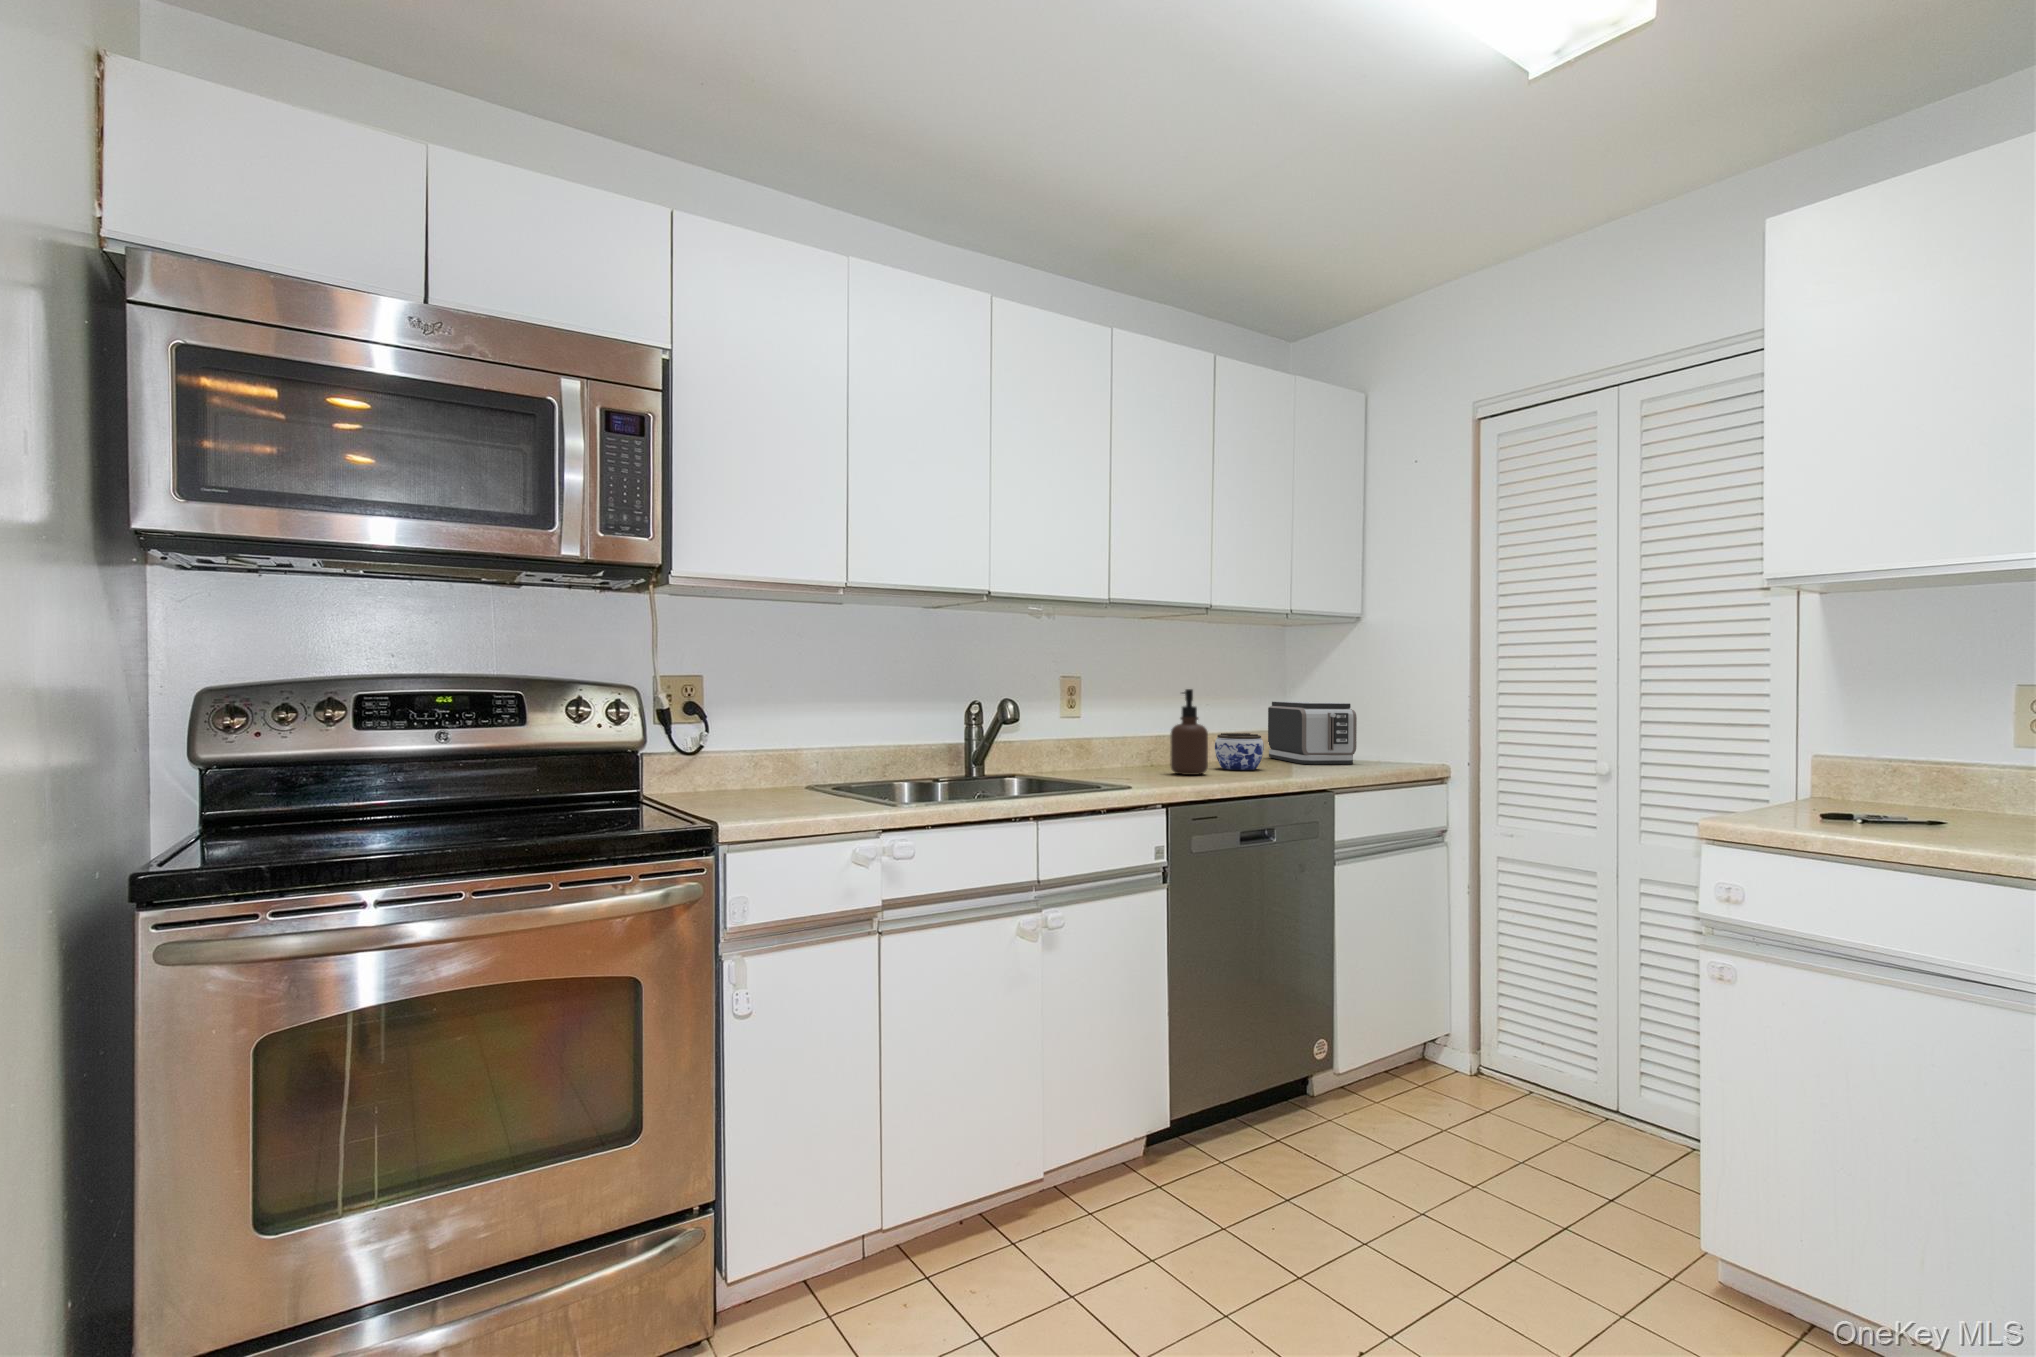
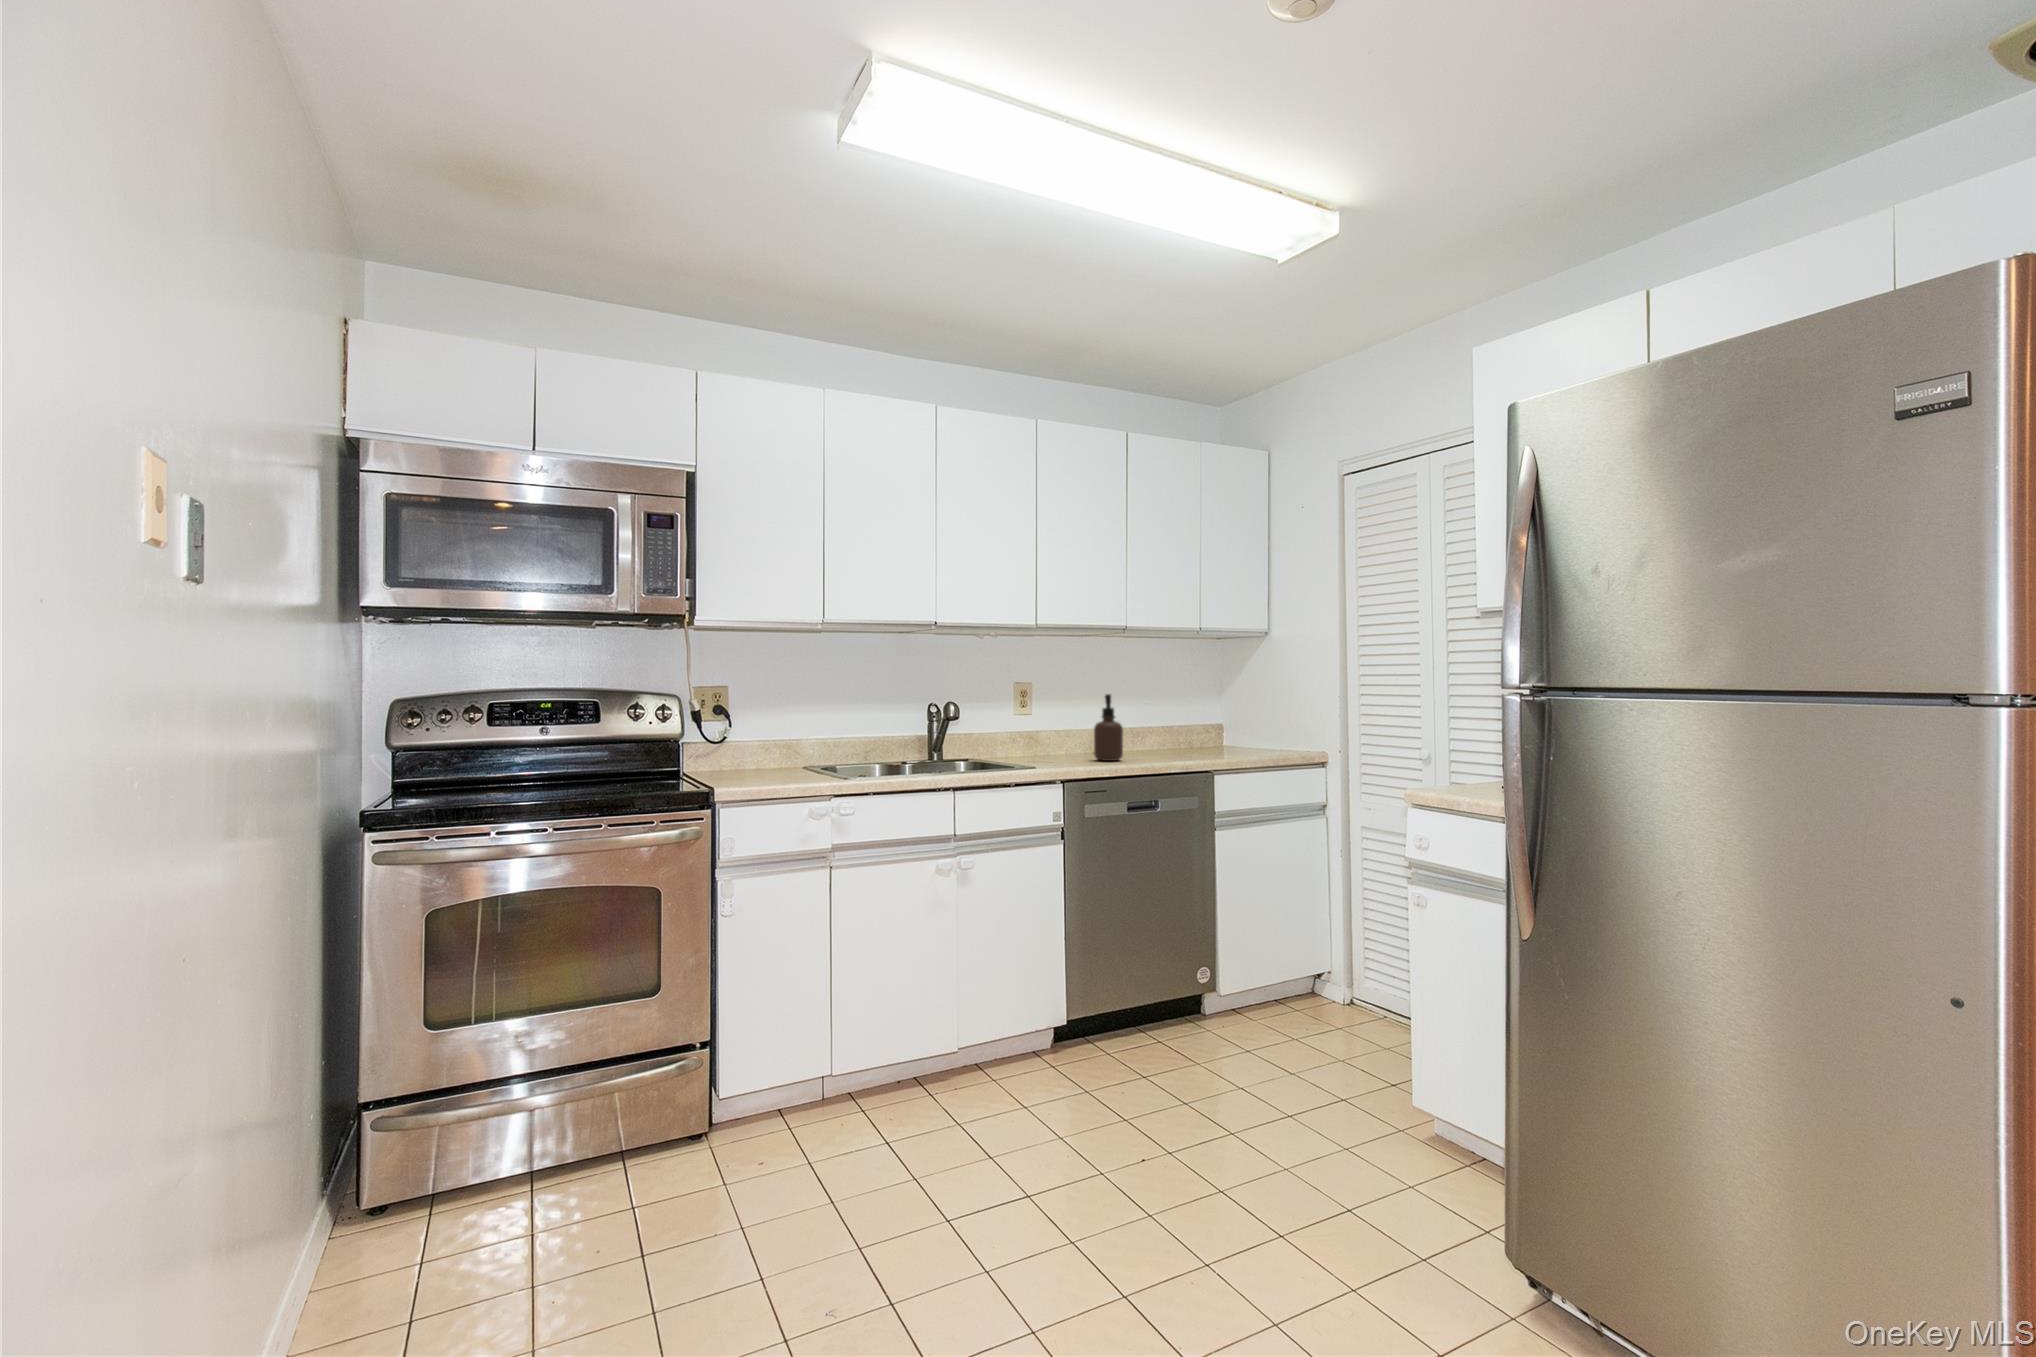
toaster: present [1268,702,1357,764] -> none [1202,703,1263,754]
jar: present [1215,733,1264,770] -> none [1138,729,1176,758]

